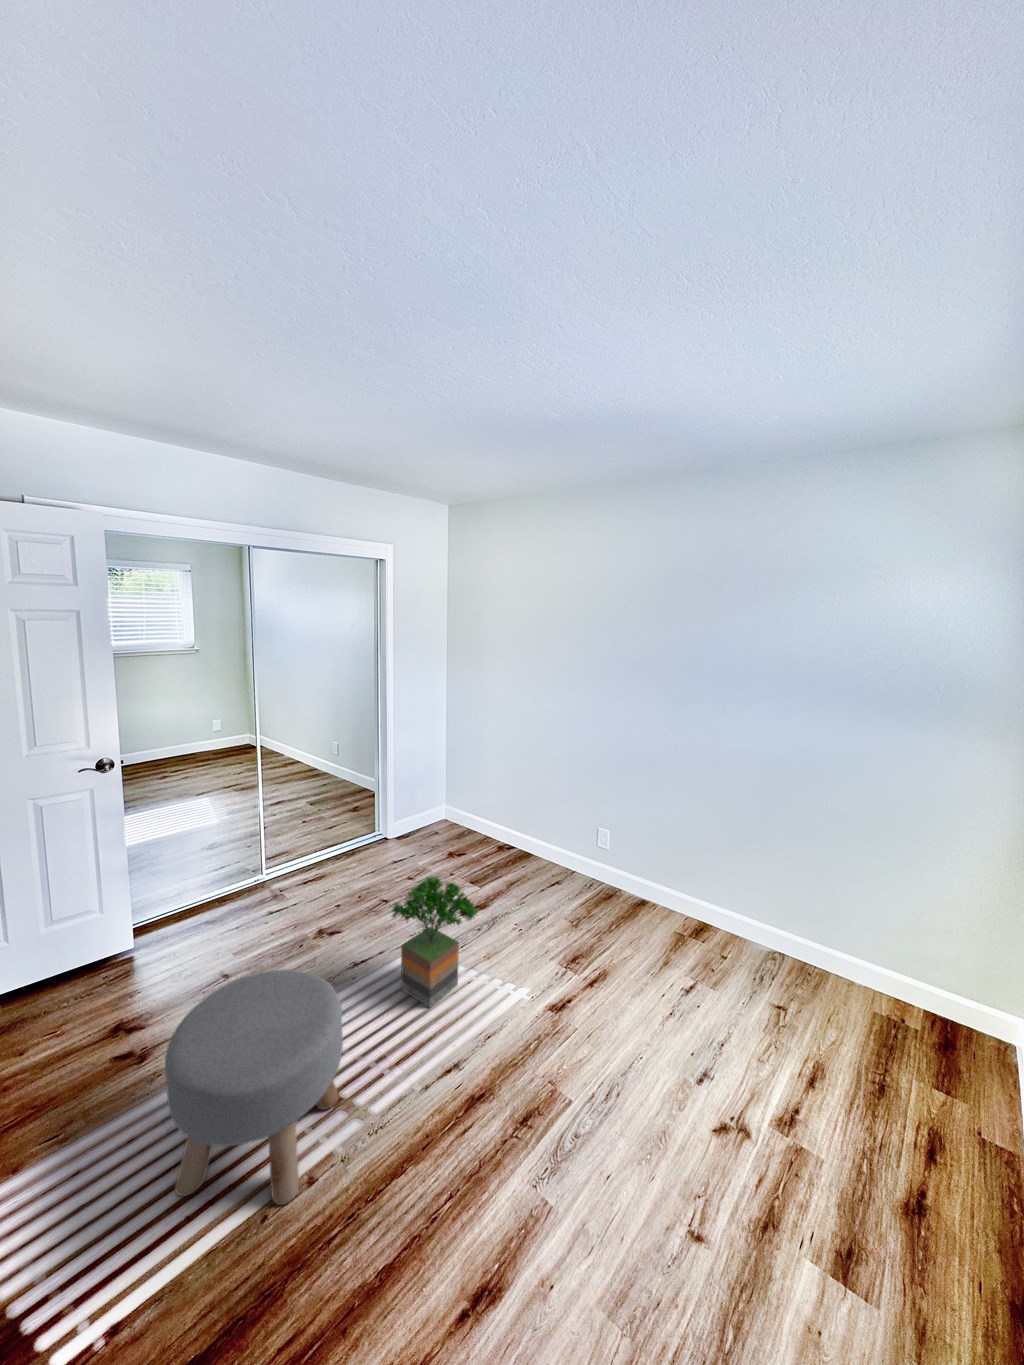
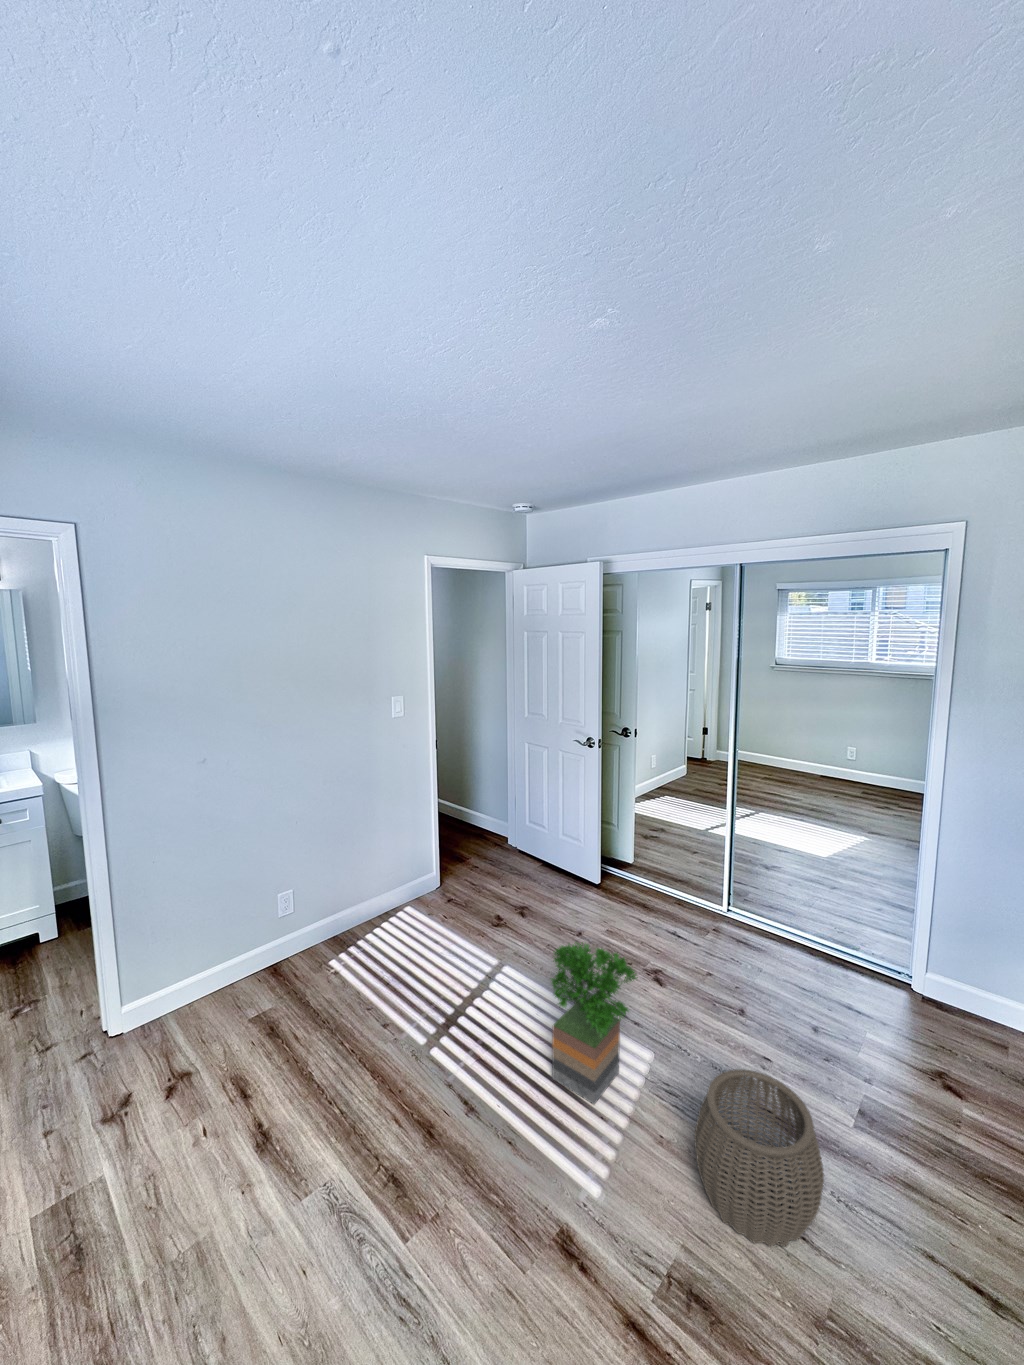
woven basket: none [489,865,555,944] -> present [694,1069,824,1246]
ottoman: present [165,970,343,1205] -> none [364,881,476,1024]

